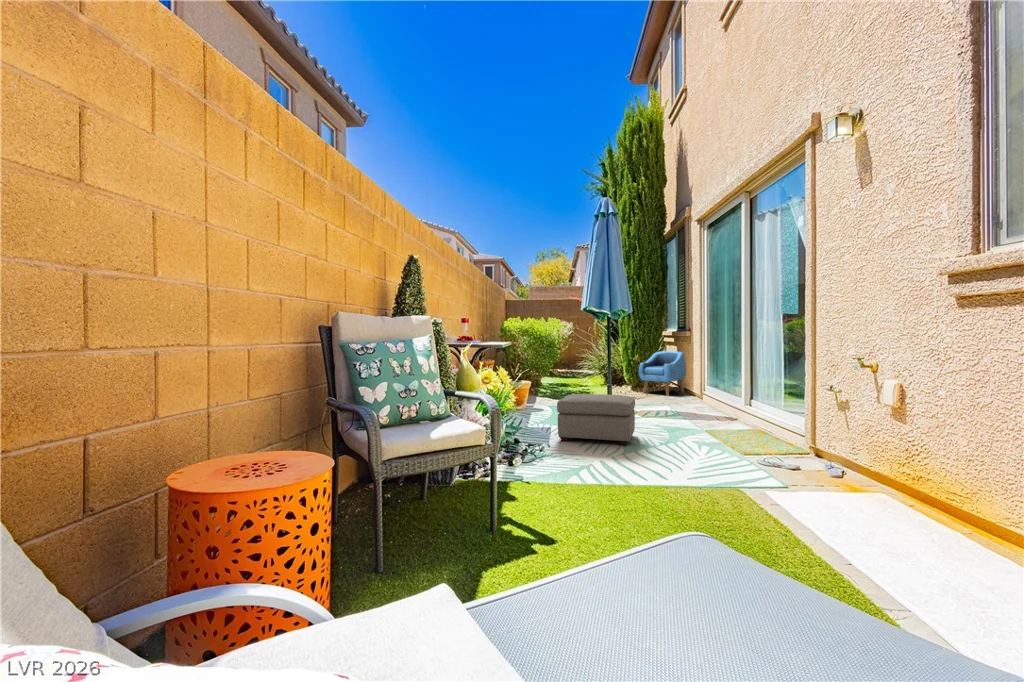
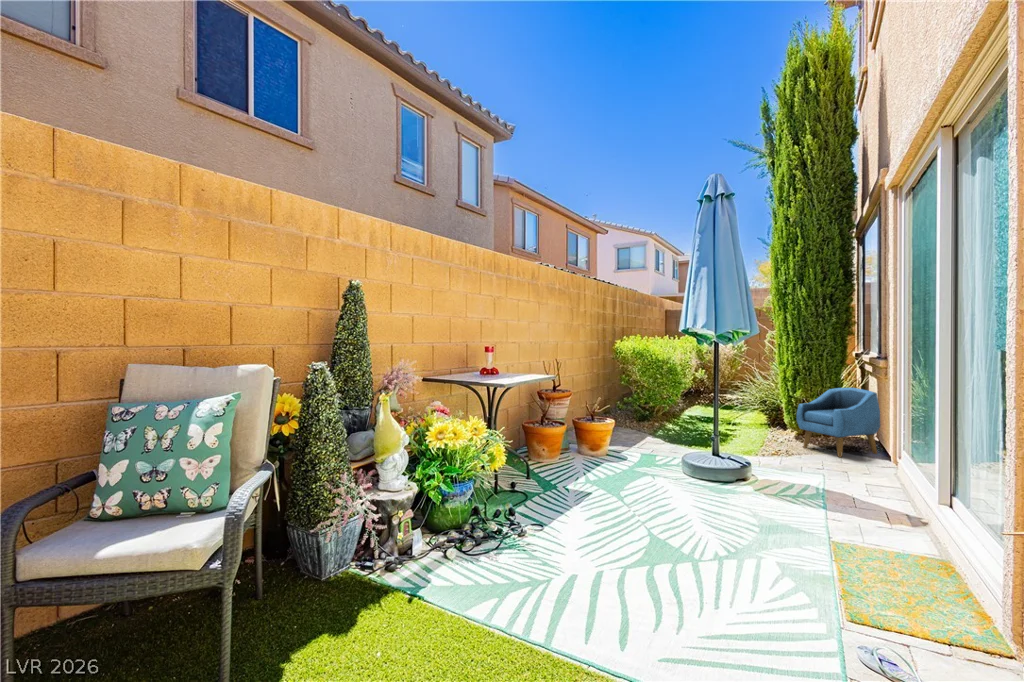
ottoman: present [557,394,635,445] -> none [558,457,683,553]

